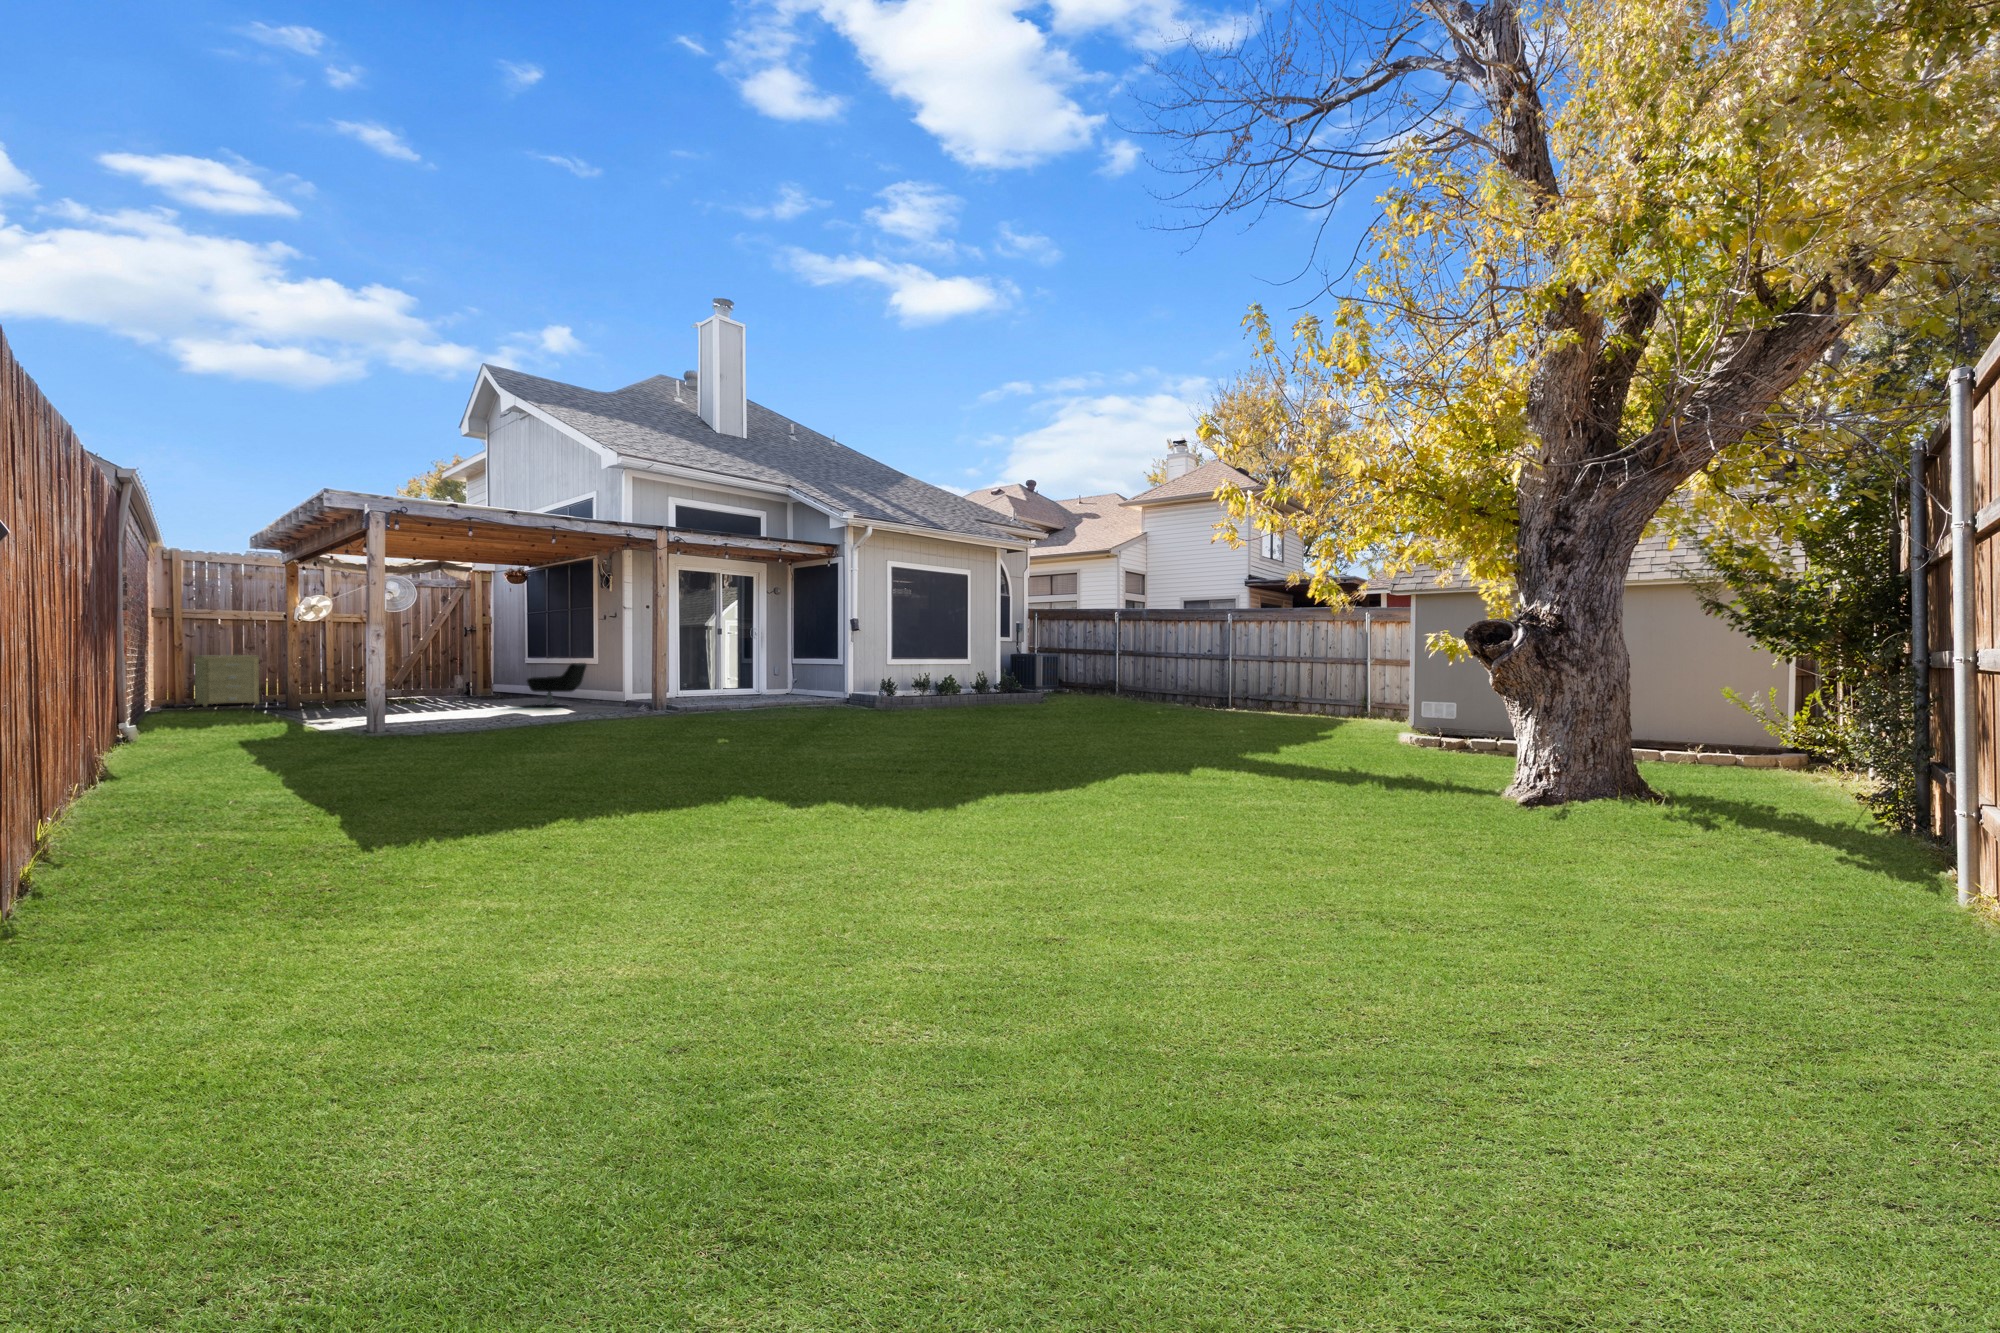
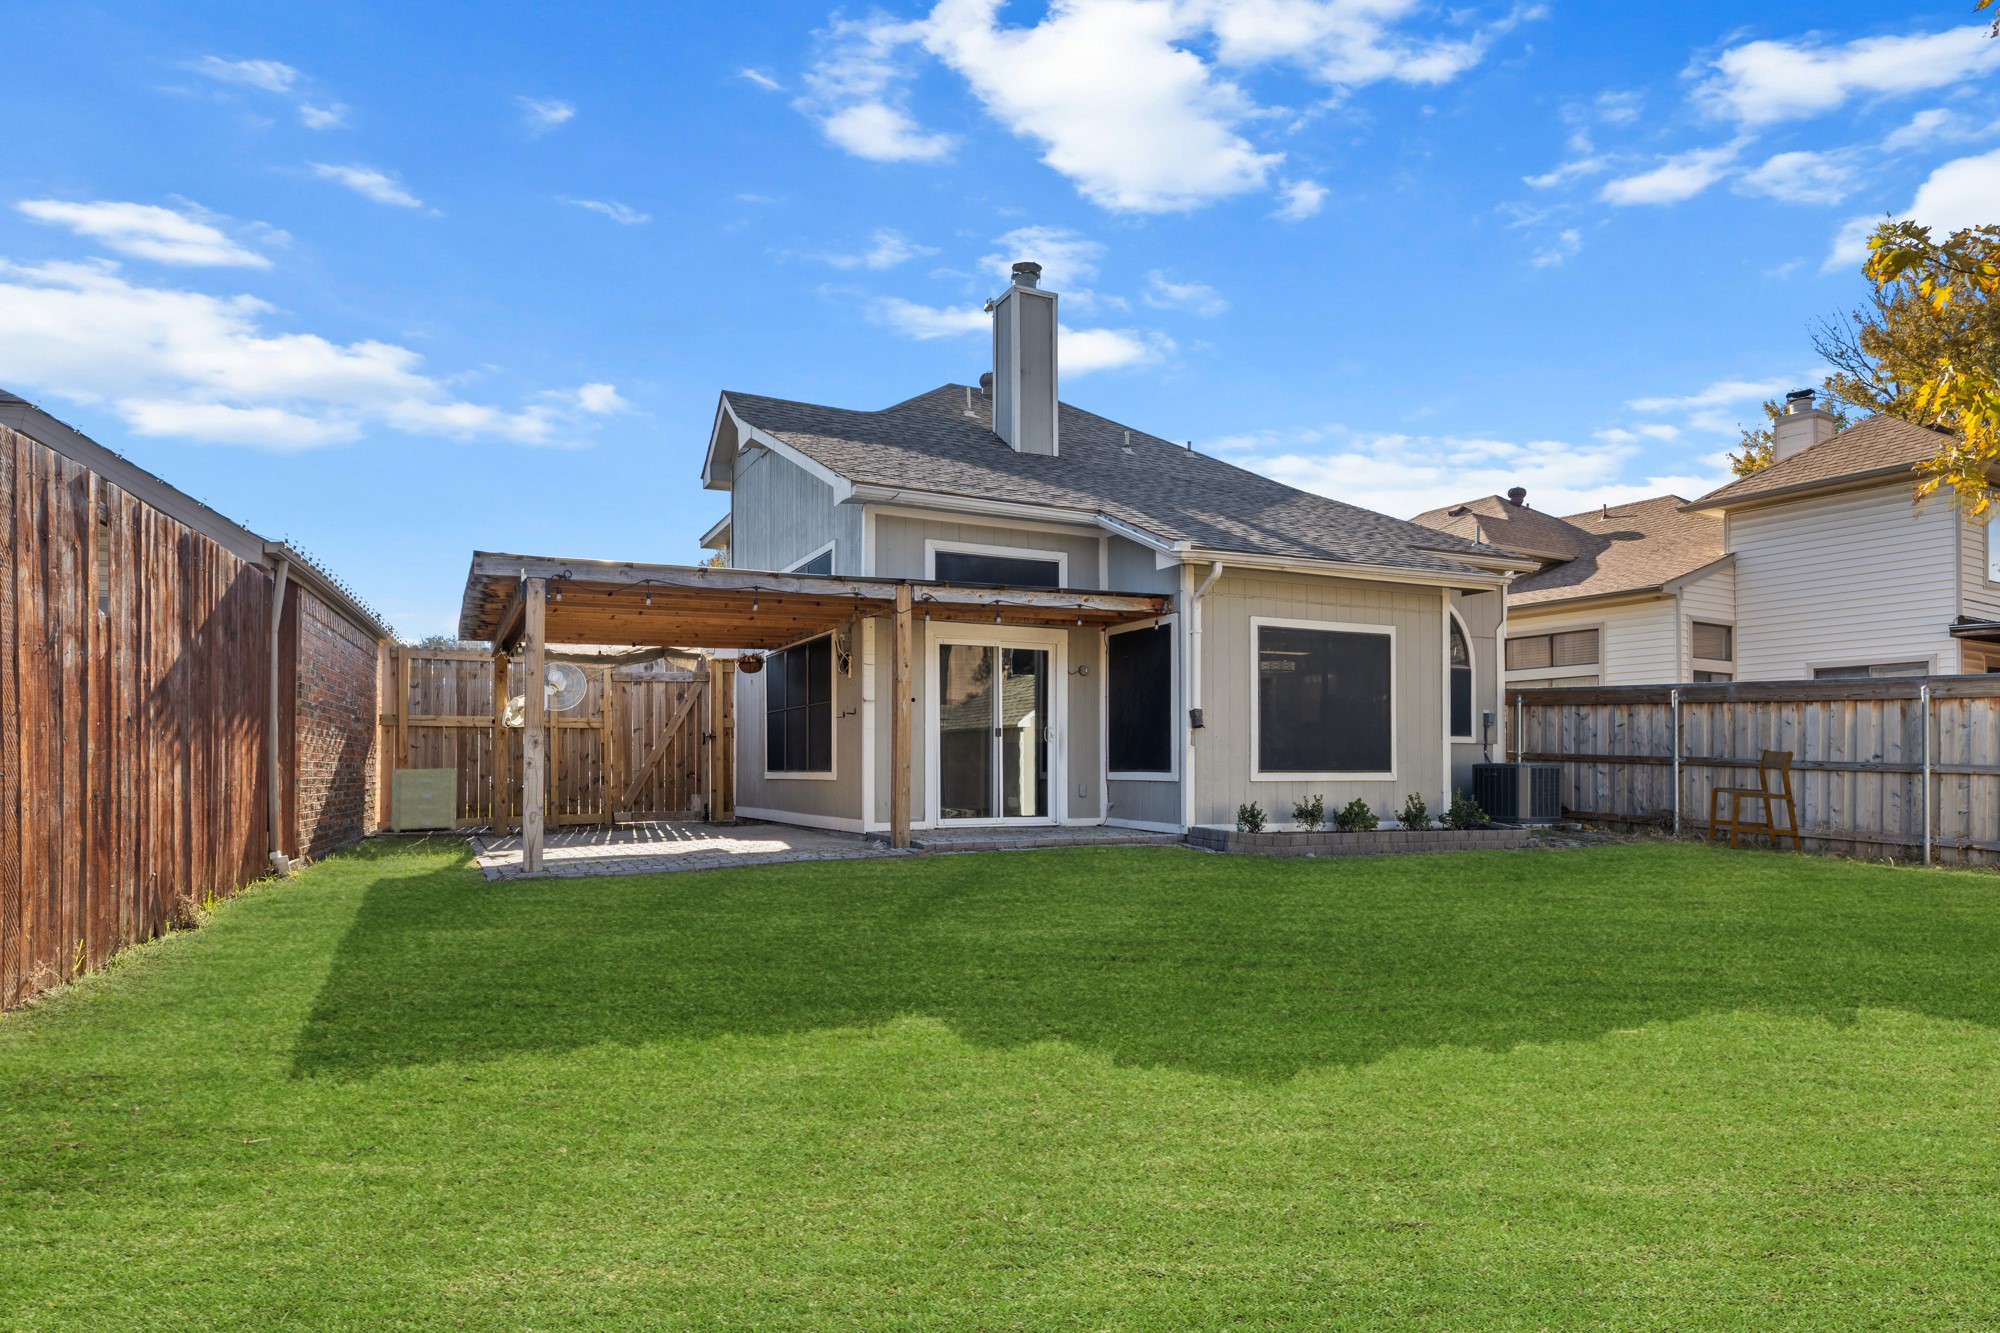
bench: none [1136,648,1182,702] -> present [1708,750,1801,849]
lounge chair: present [527,663,587,704] -> none [745,778,825,839]

